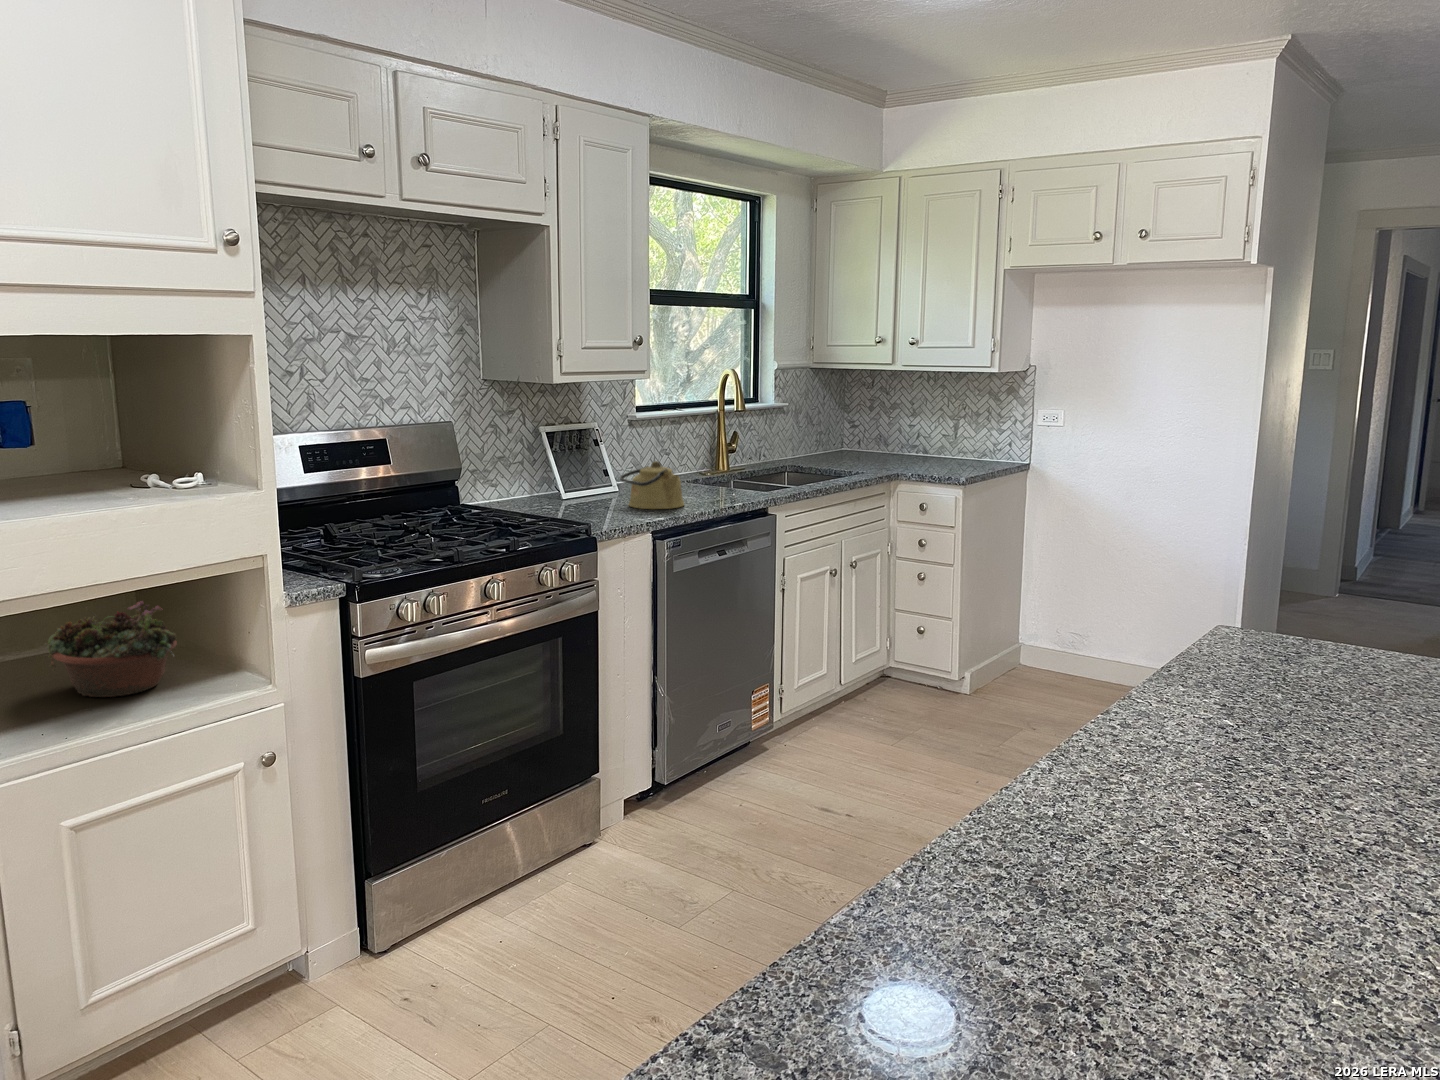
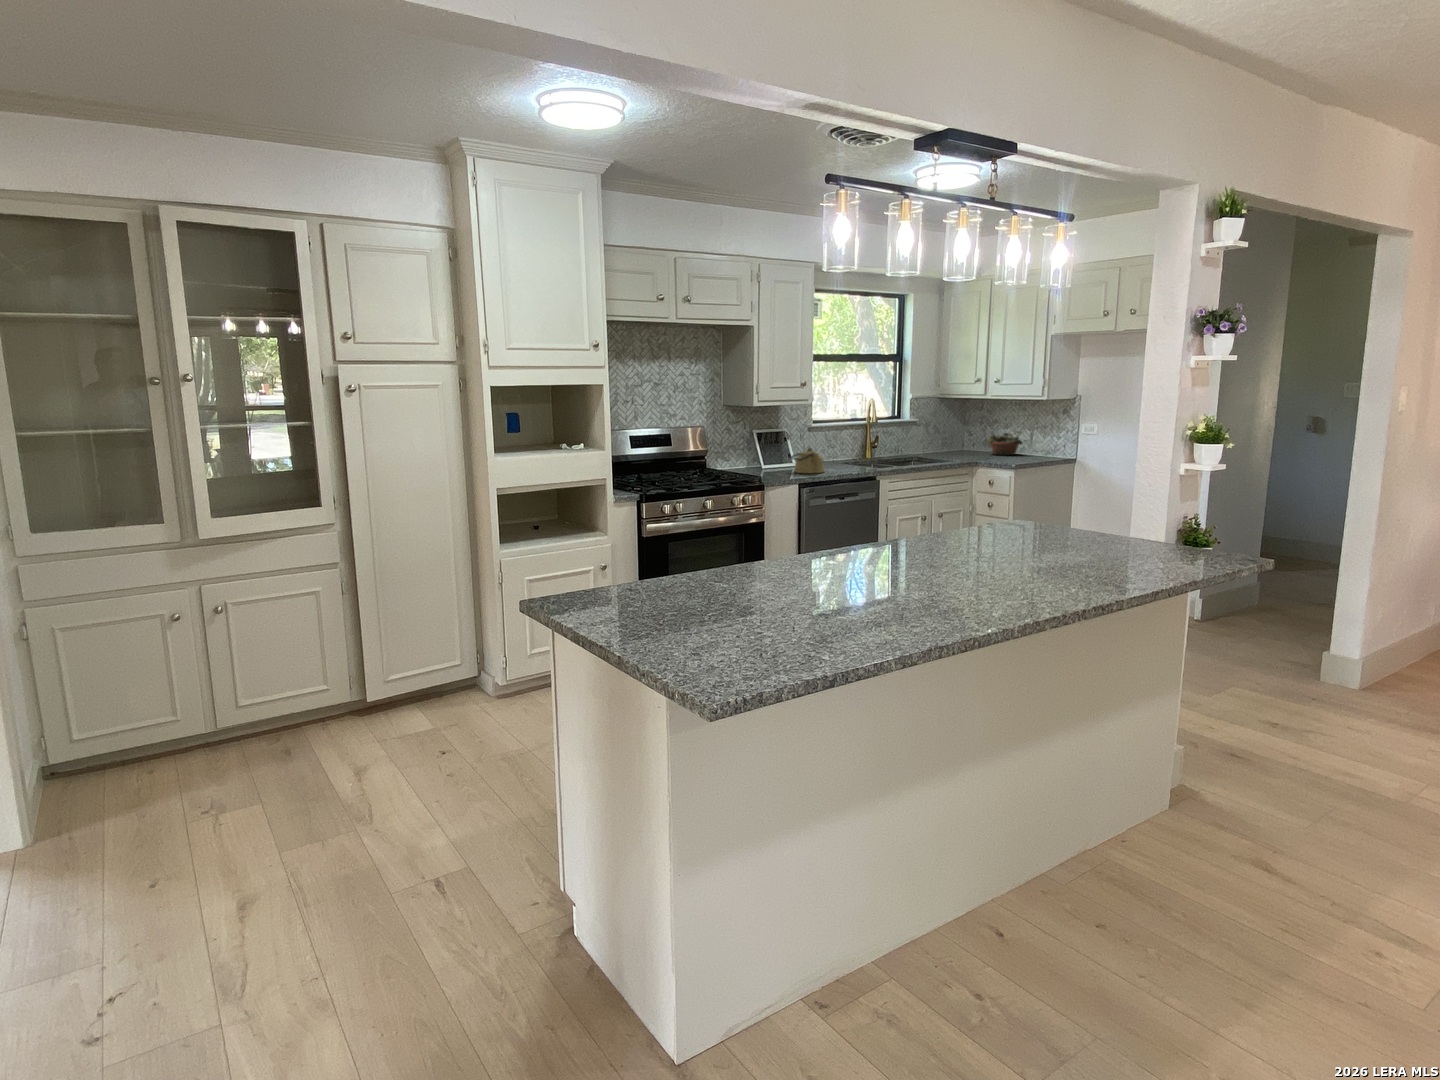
succulent planter: present [45,601,177,697] -> present [988,430,1023,455]

